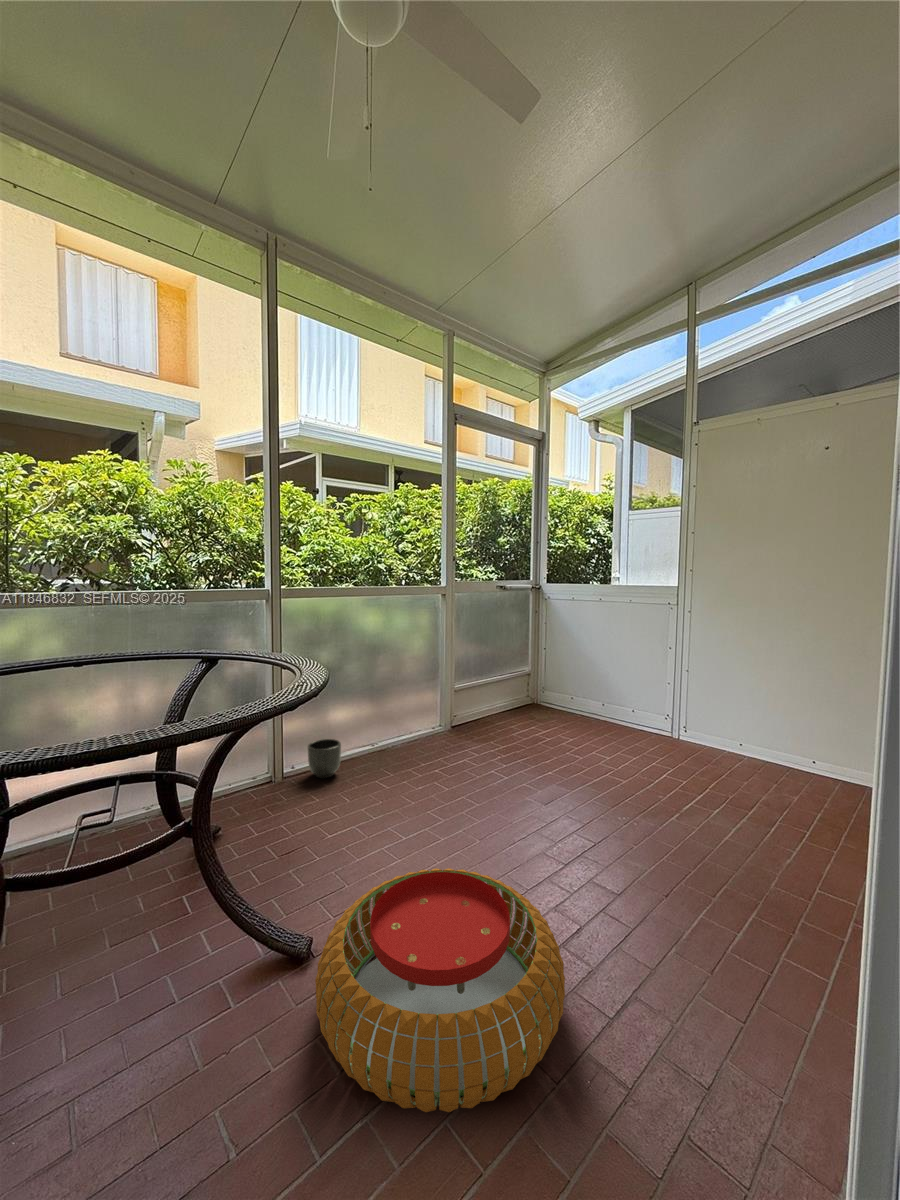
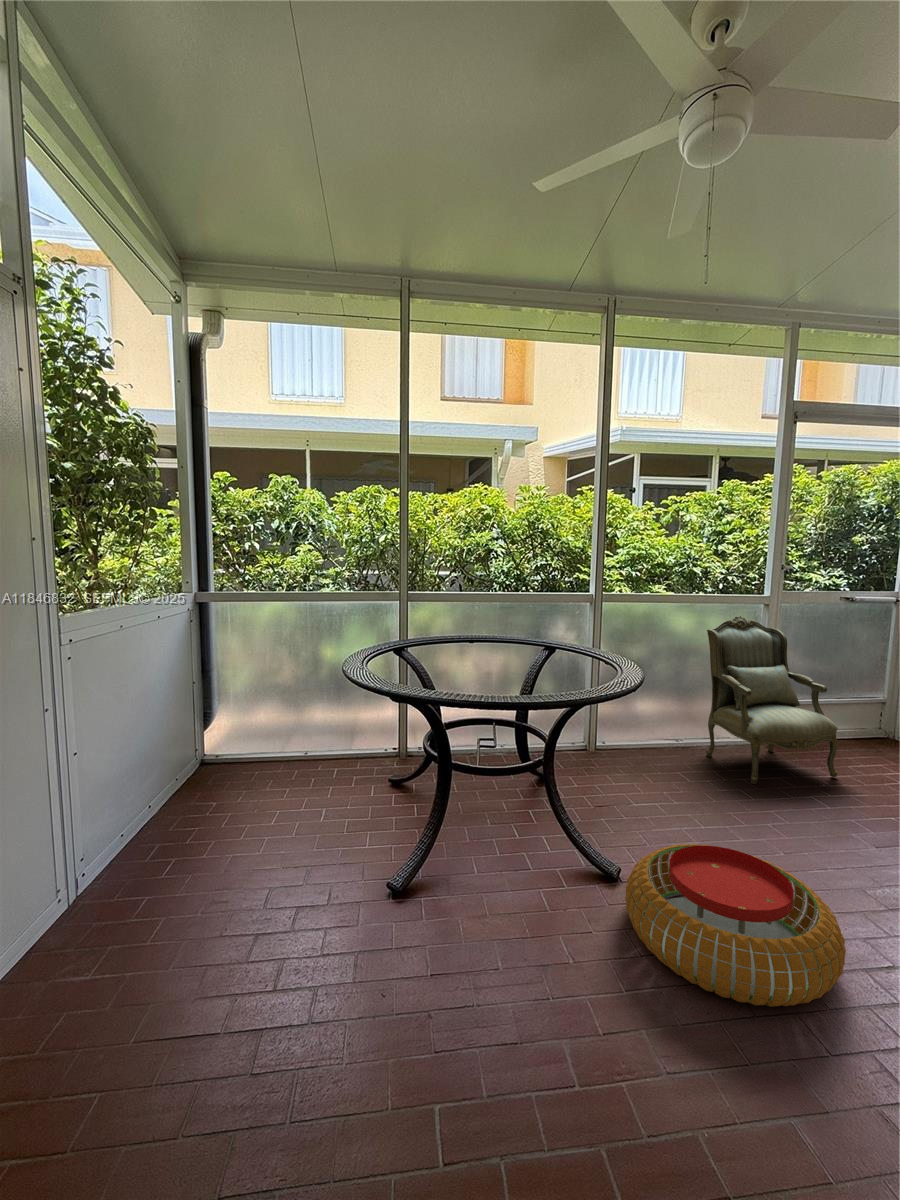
armchair: none [394,611,508,772] -> present [706,616,838,784]
planter: present [308,739,341,778] -> none [615,728,646,762]

